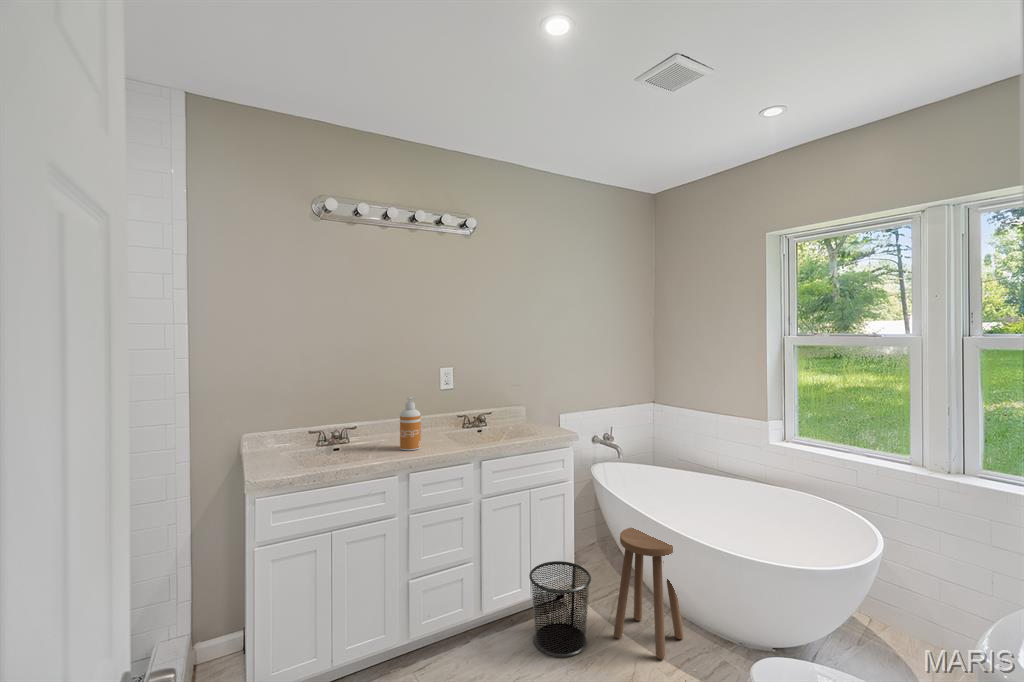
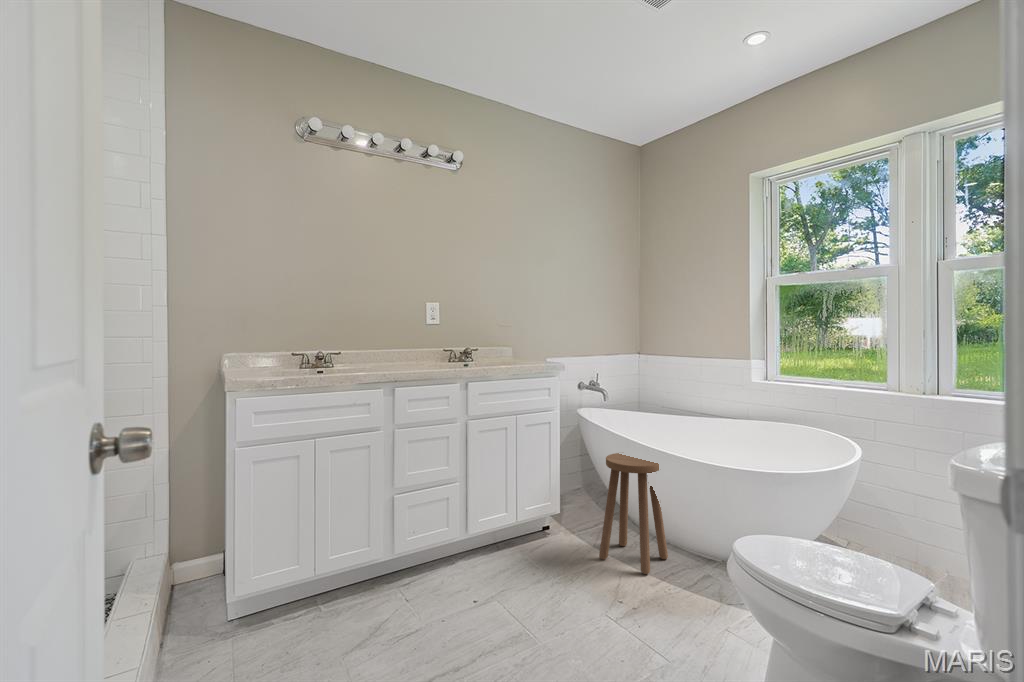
soap dispenser: present [400,397,421,451] -> none [385,318,406,370]
waste bin: present [529,561,591,657] -> none [515,488,577,574]

